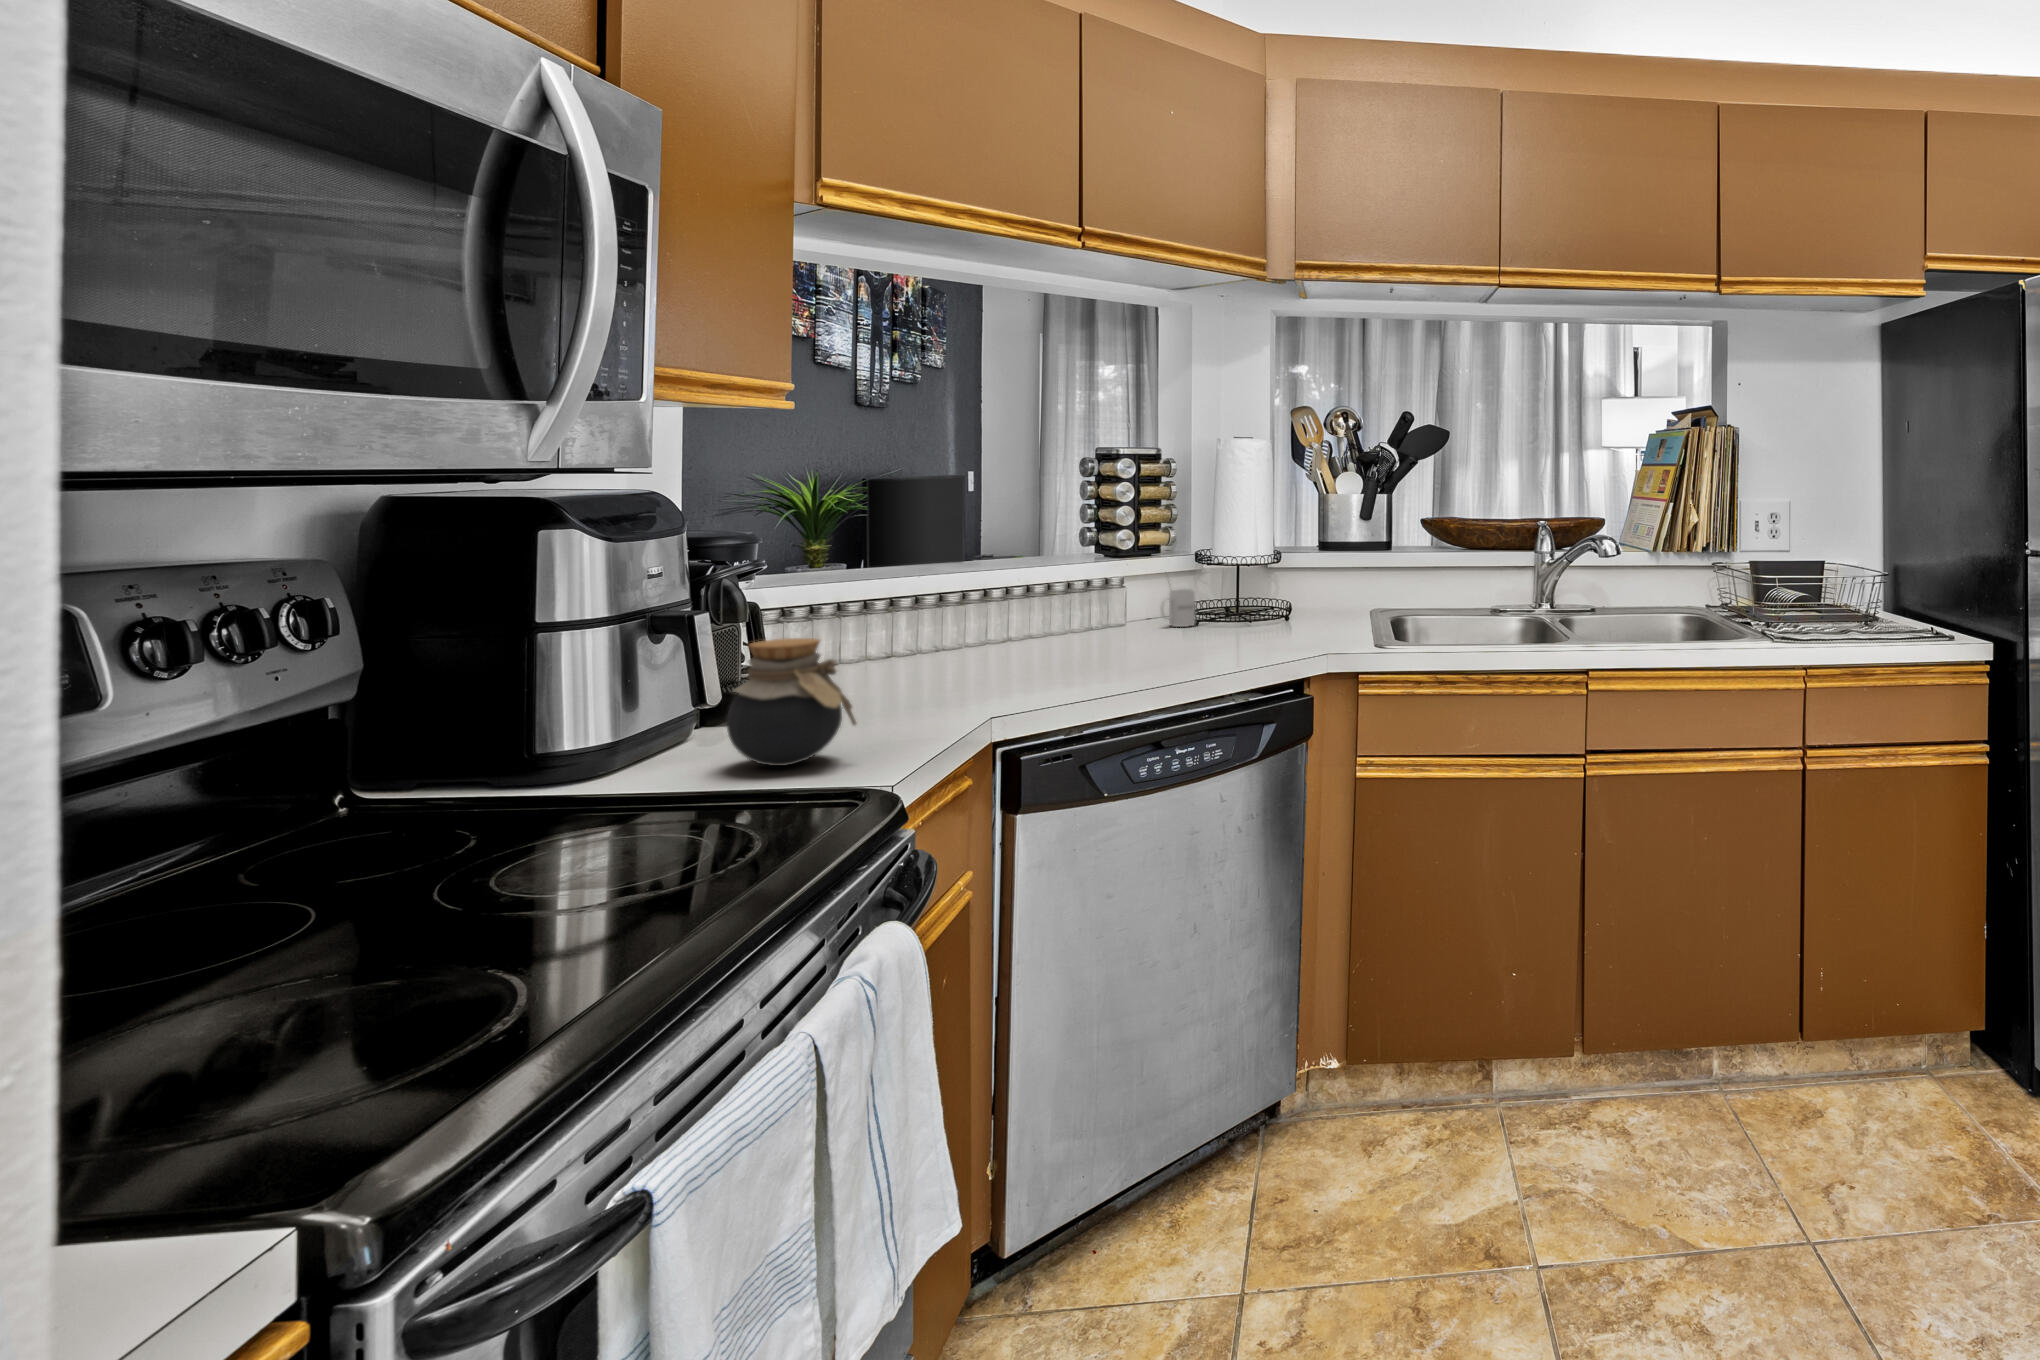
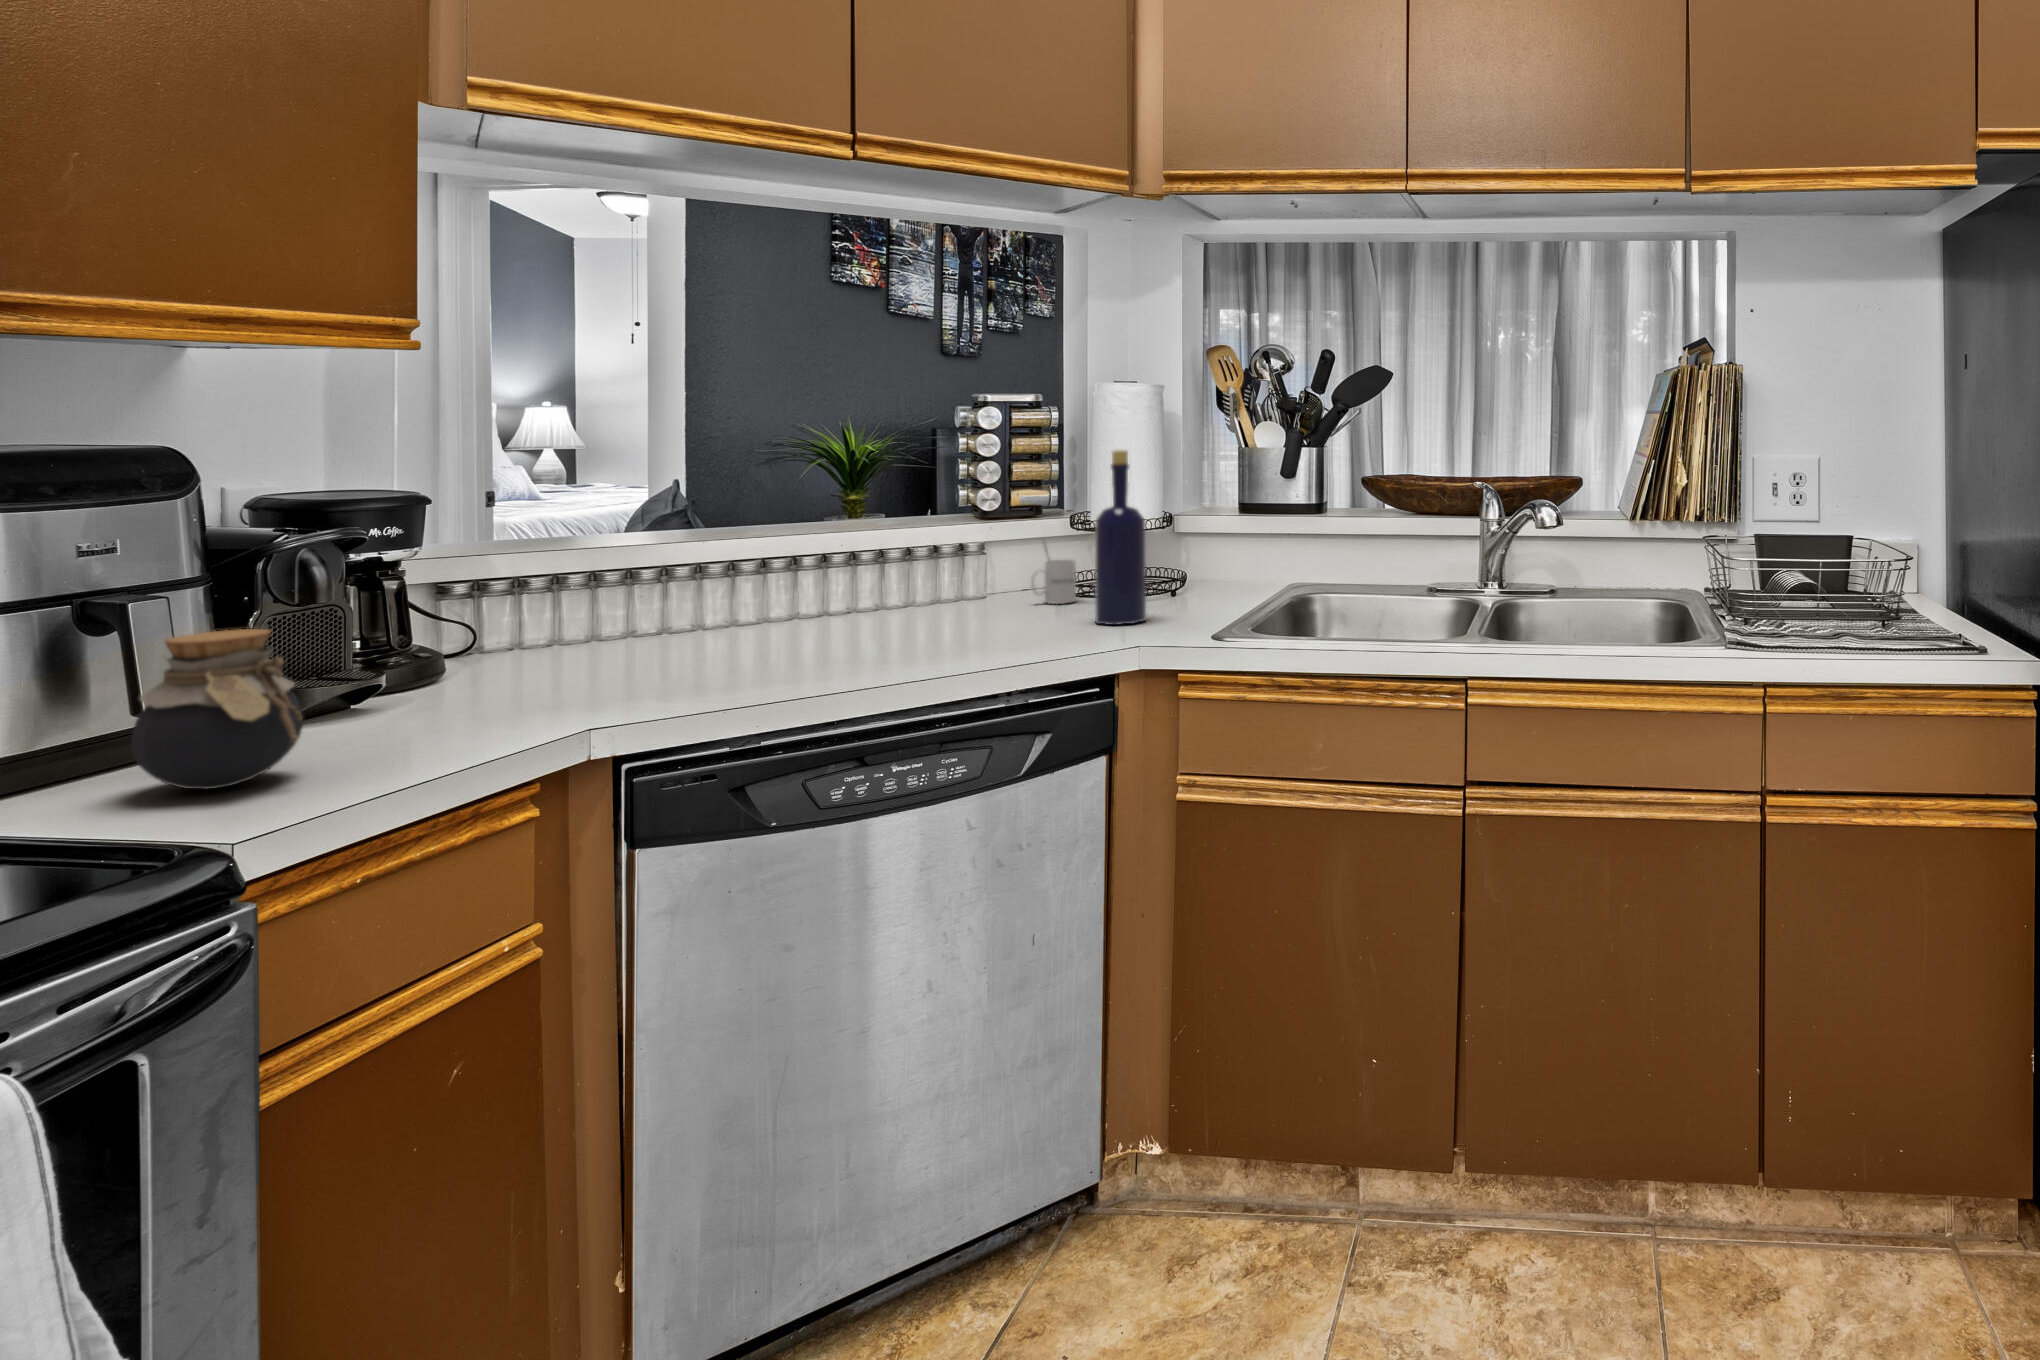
bottle: none [1242,495,1286,640] -> present [1095,450,1146,625]

